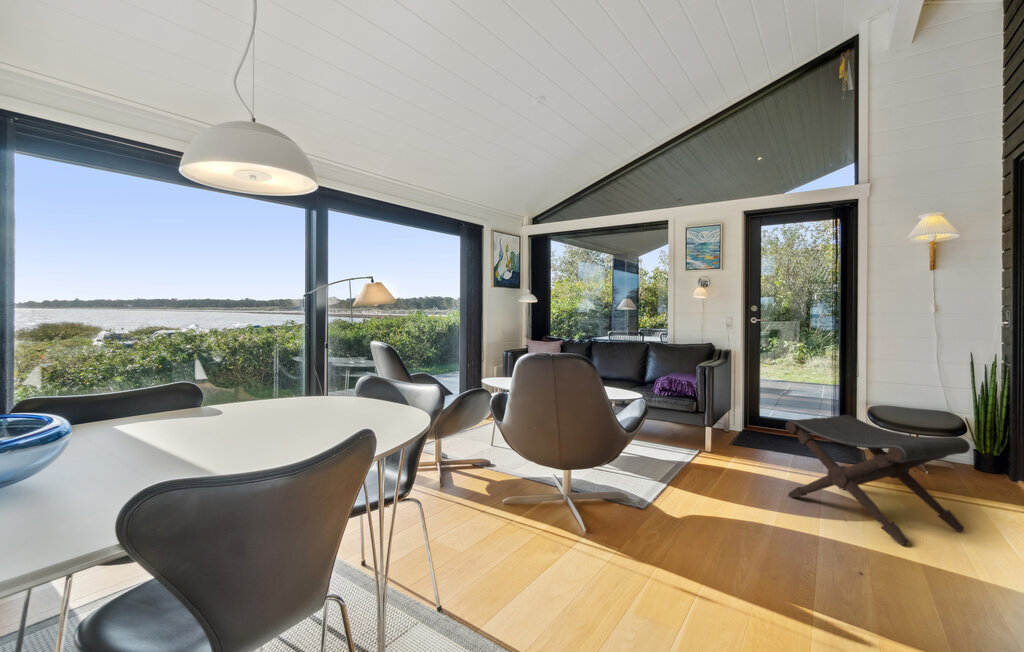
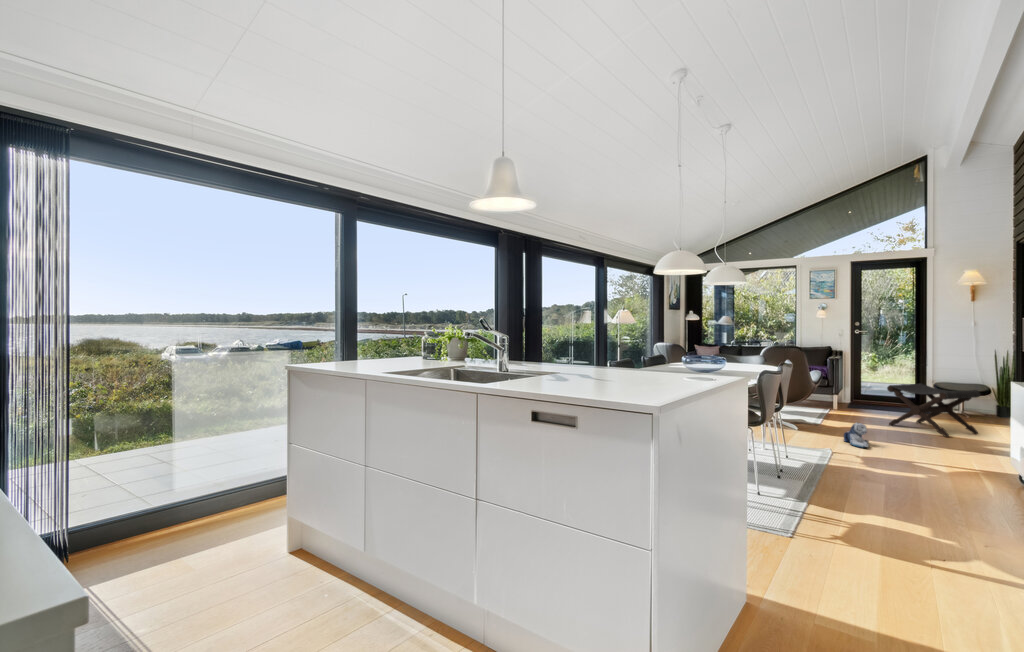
plush toy: none [675,529,731,605] -> present [844,422,869,448]

